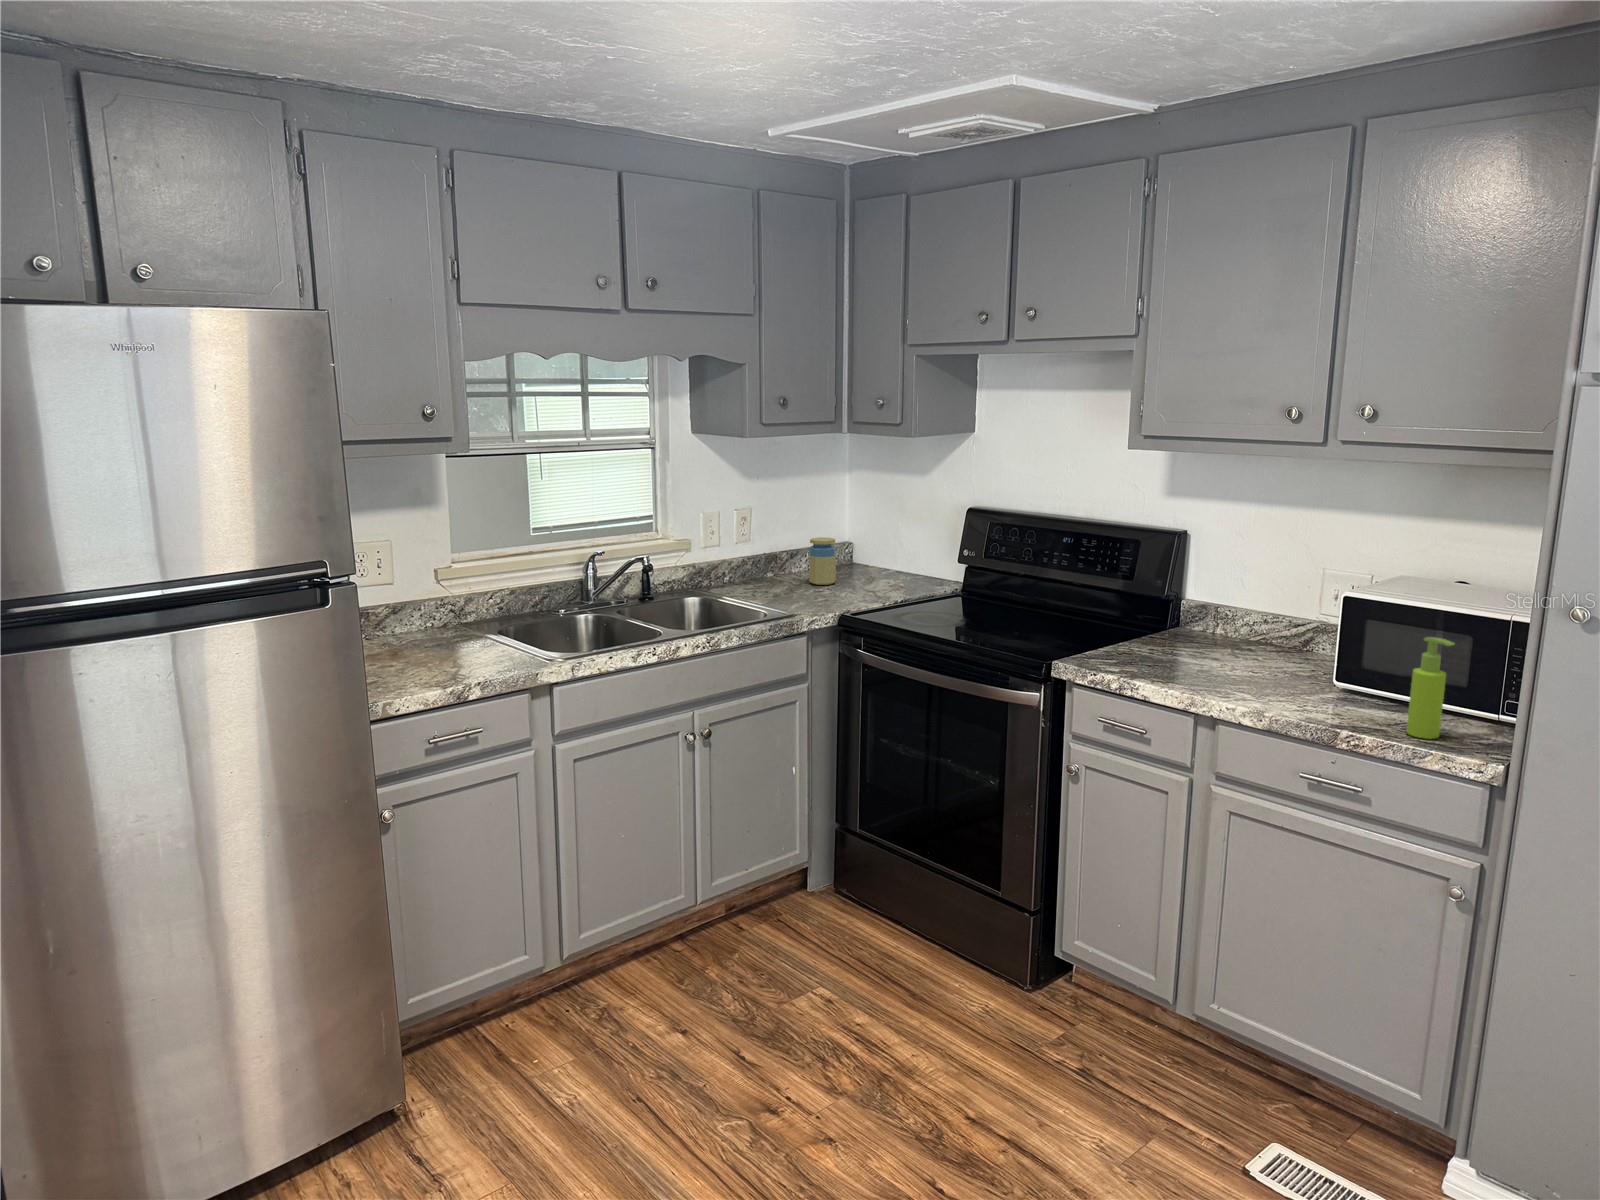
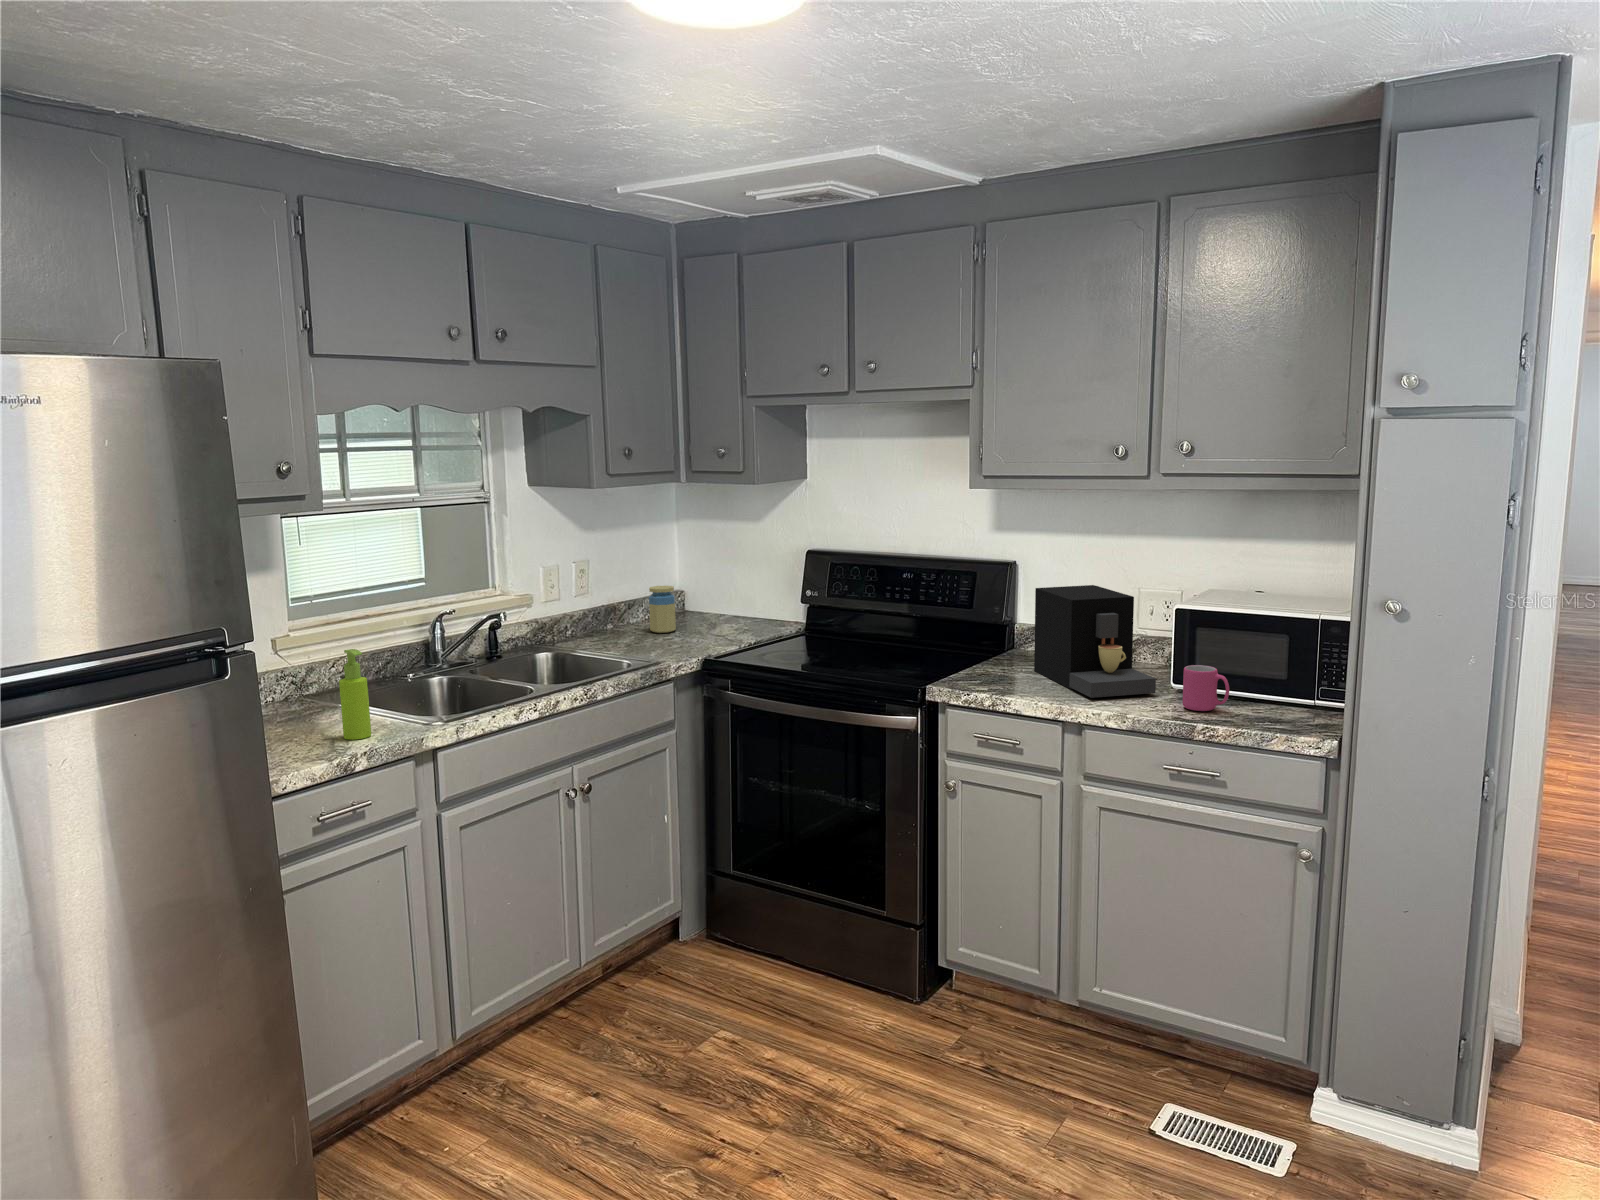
coffee maker: none [1186,563,1312,690] -> present [1034,585,1156,698]
soap dispenser: present [1406,637,1454,739] -> present [339,649,371,740]
mug: none [1335,663,1391,716] -> present [1182,665,1229,711]

